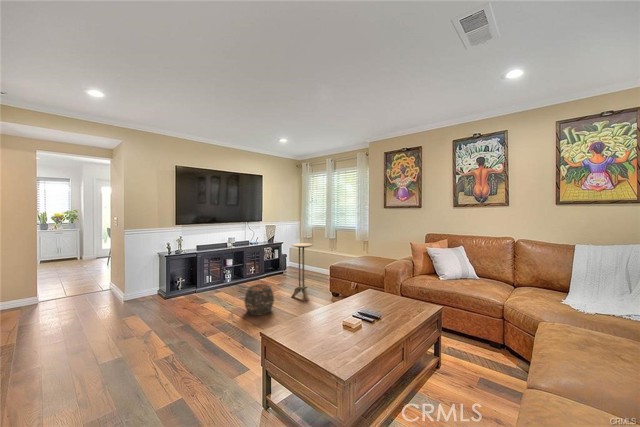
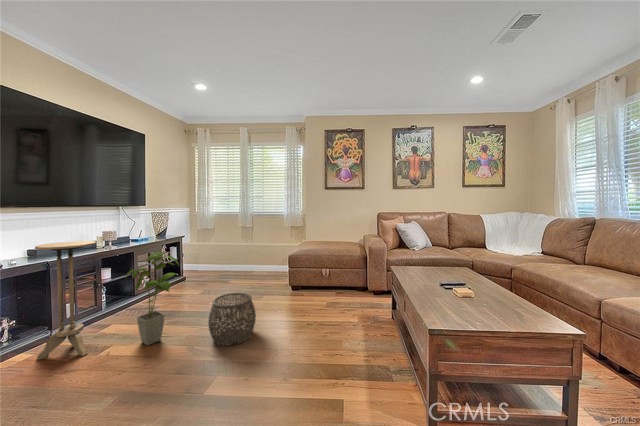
side table: present [291,243,313,300] -> present [35,241,96,360]
house plant: none [217,253,245,304] -> present [126,252,179,345]

